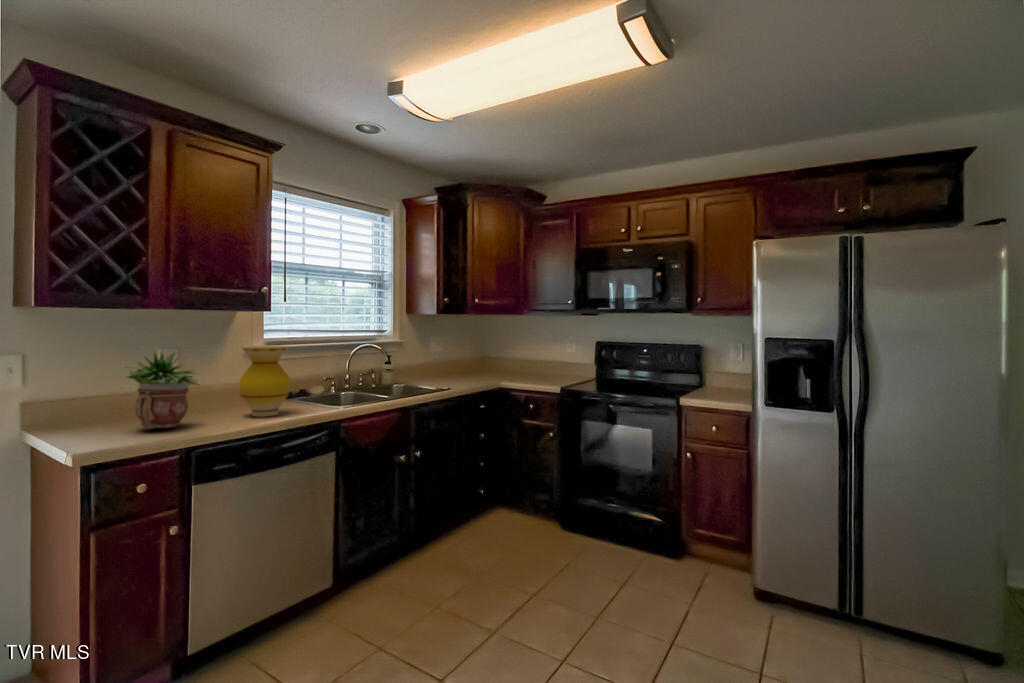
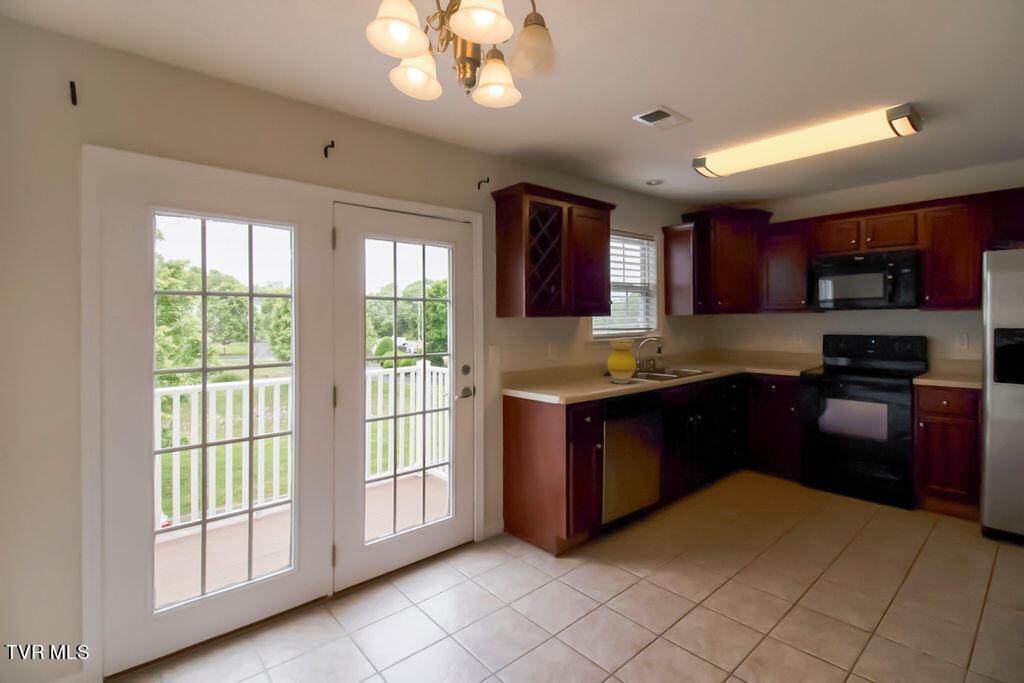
potted plant: present [126,352,199,429] -> none [564,343,600,388]

